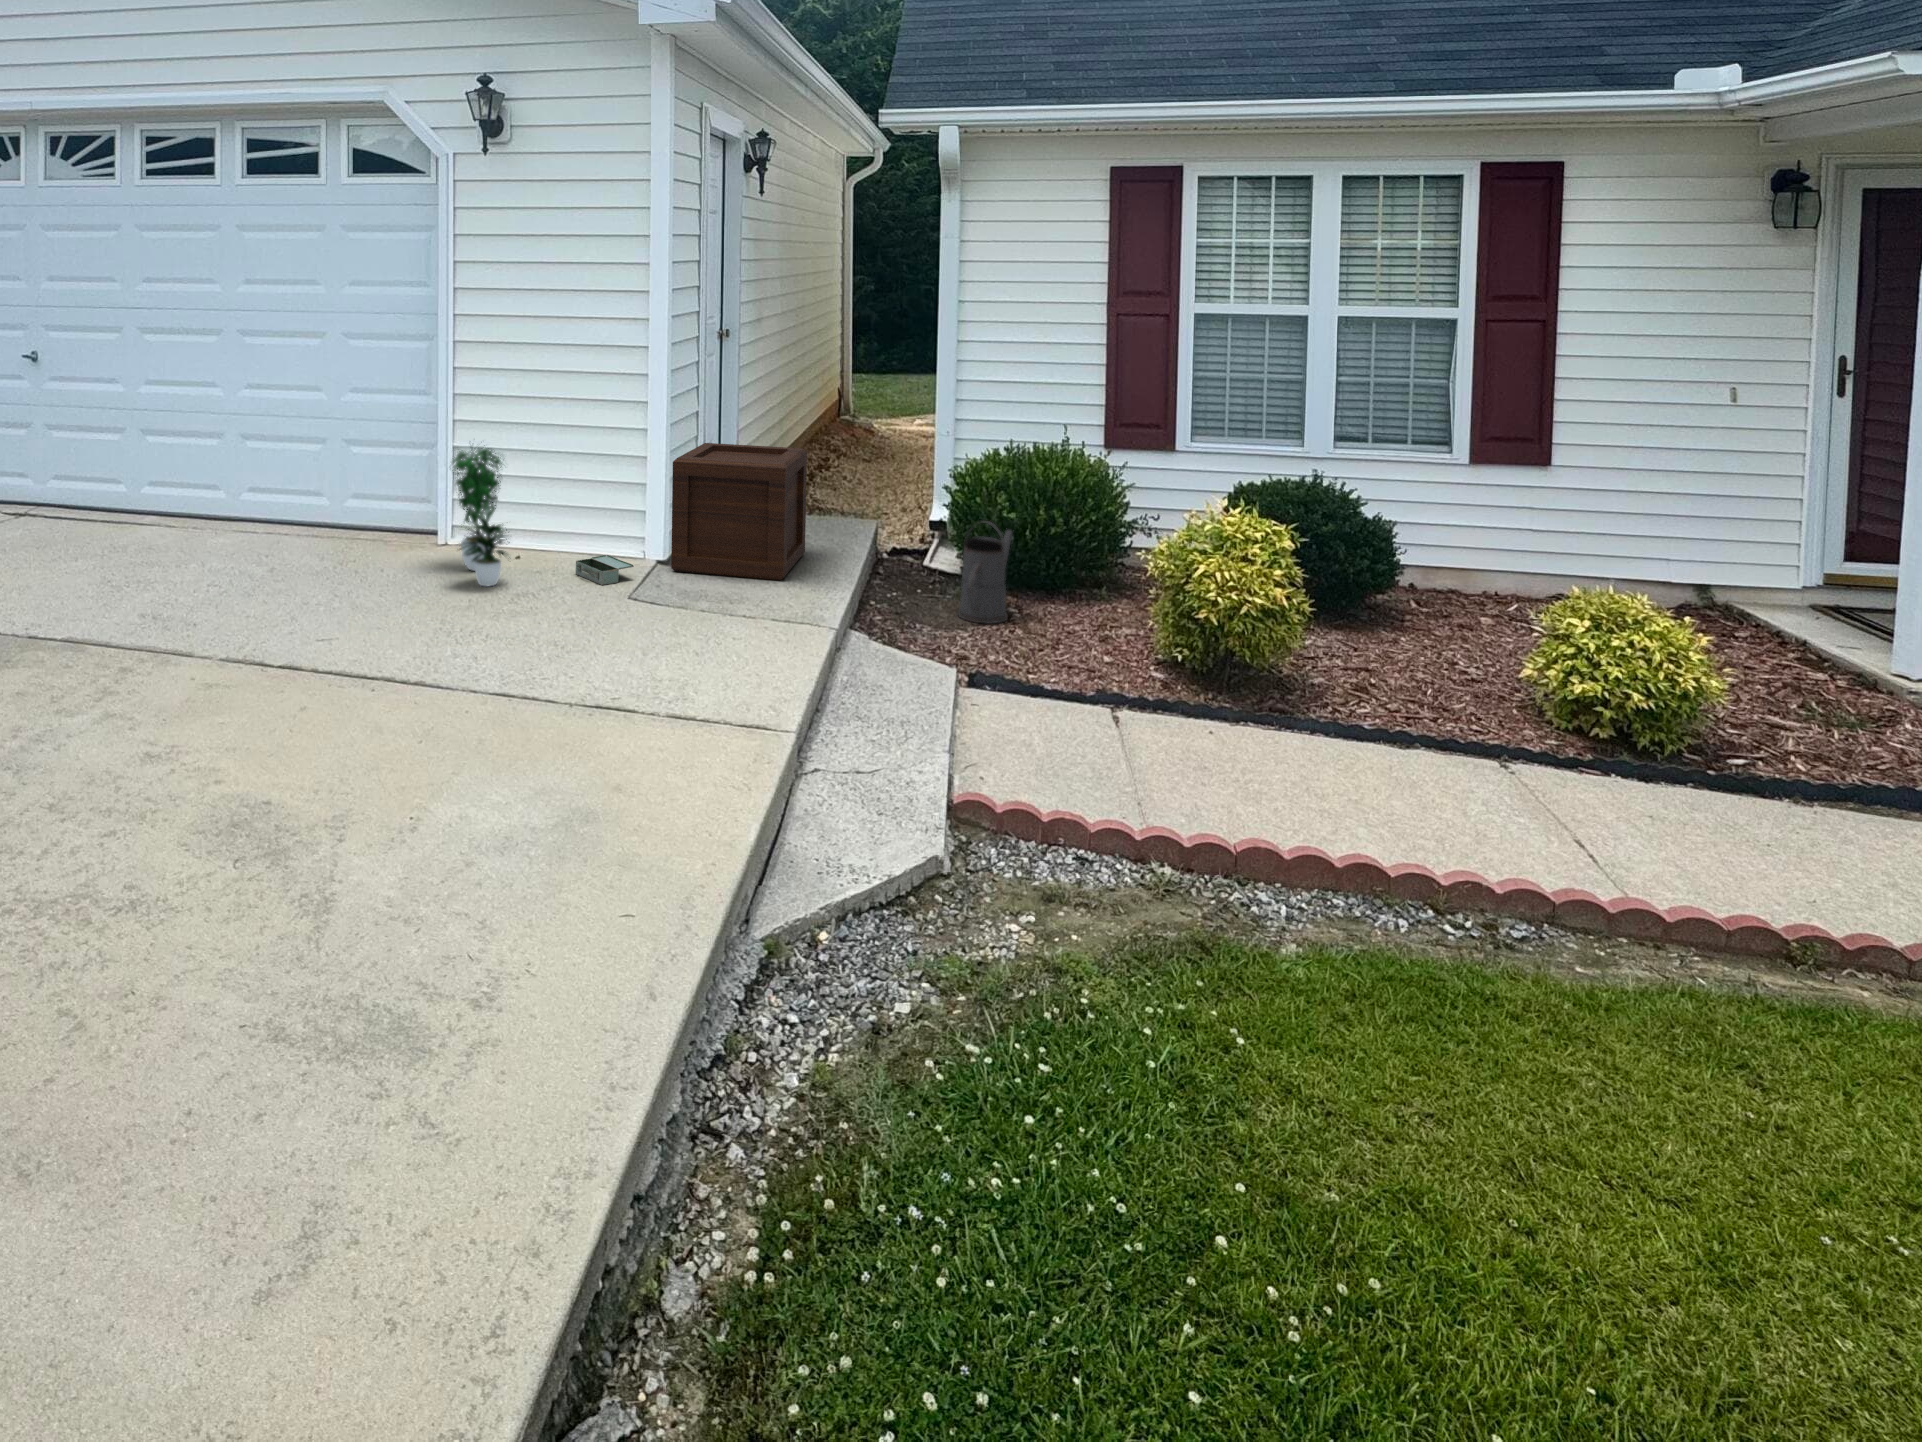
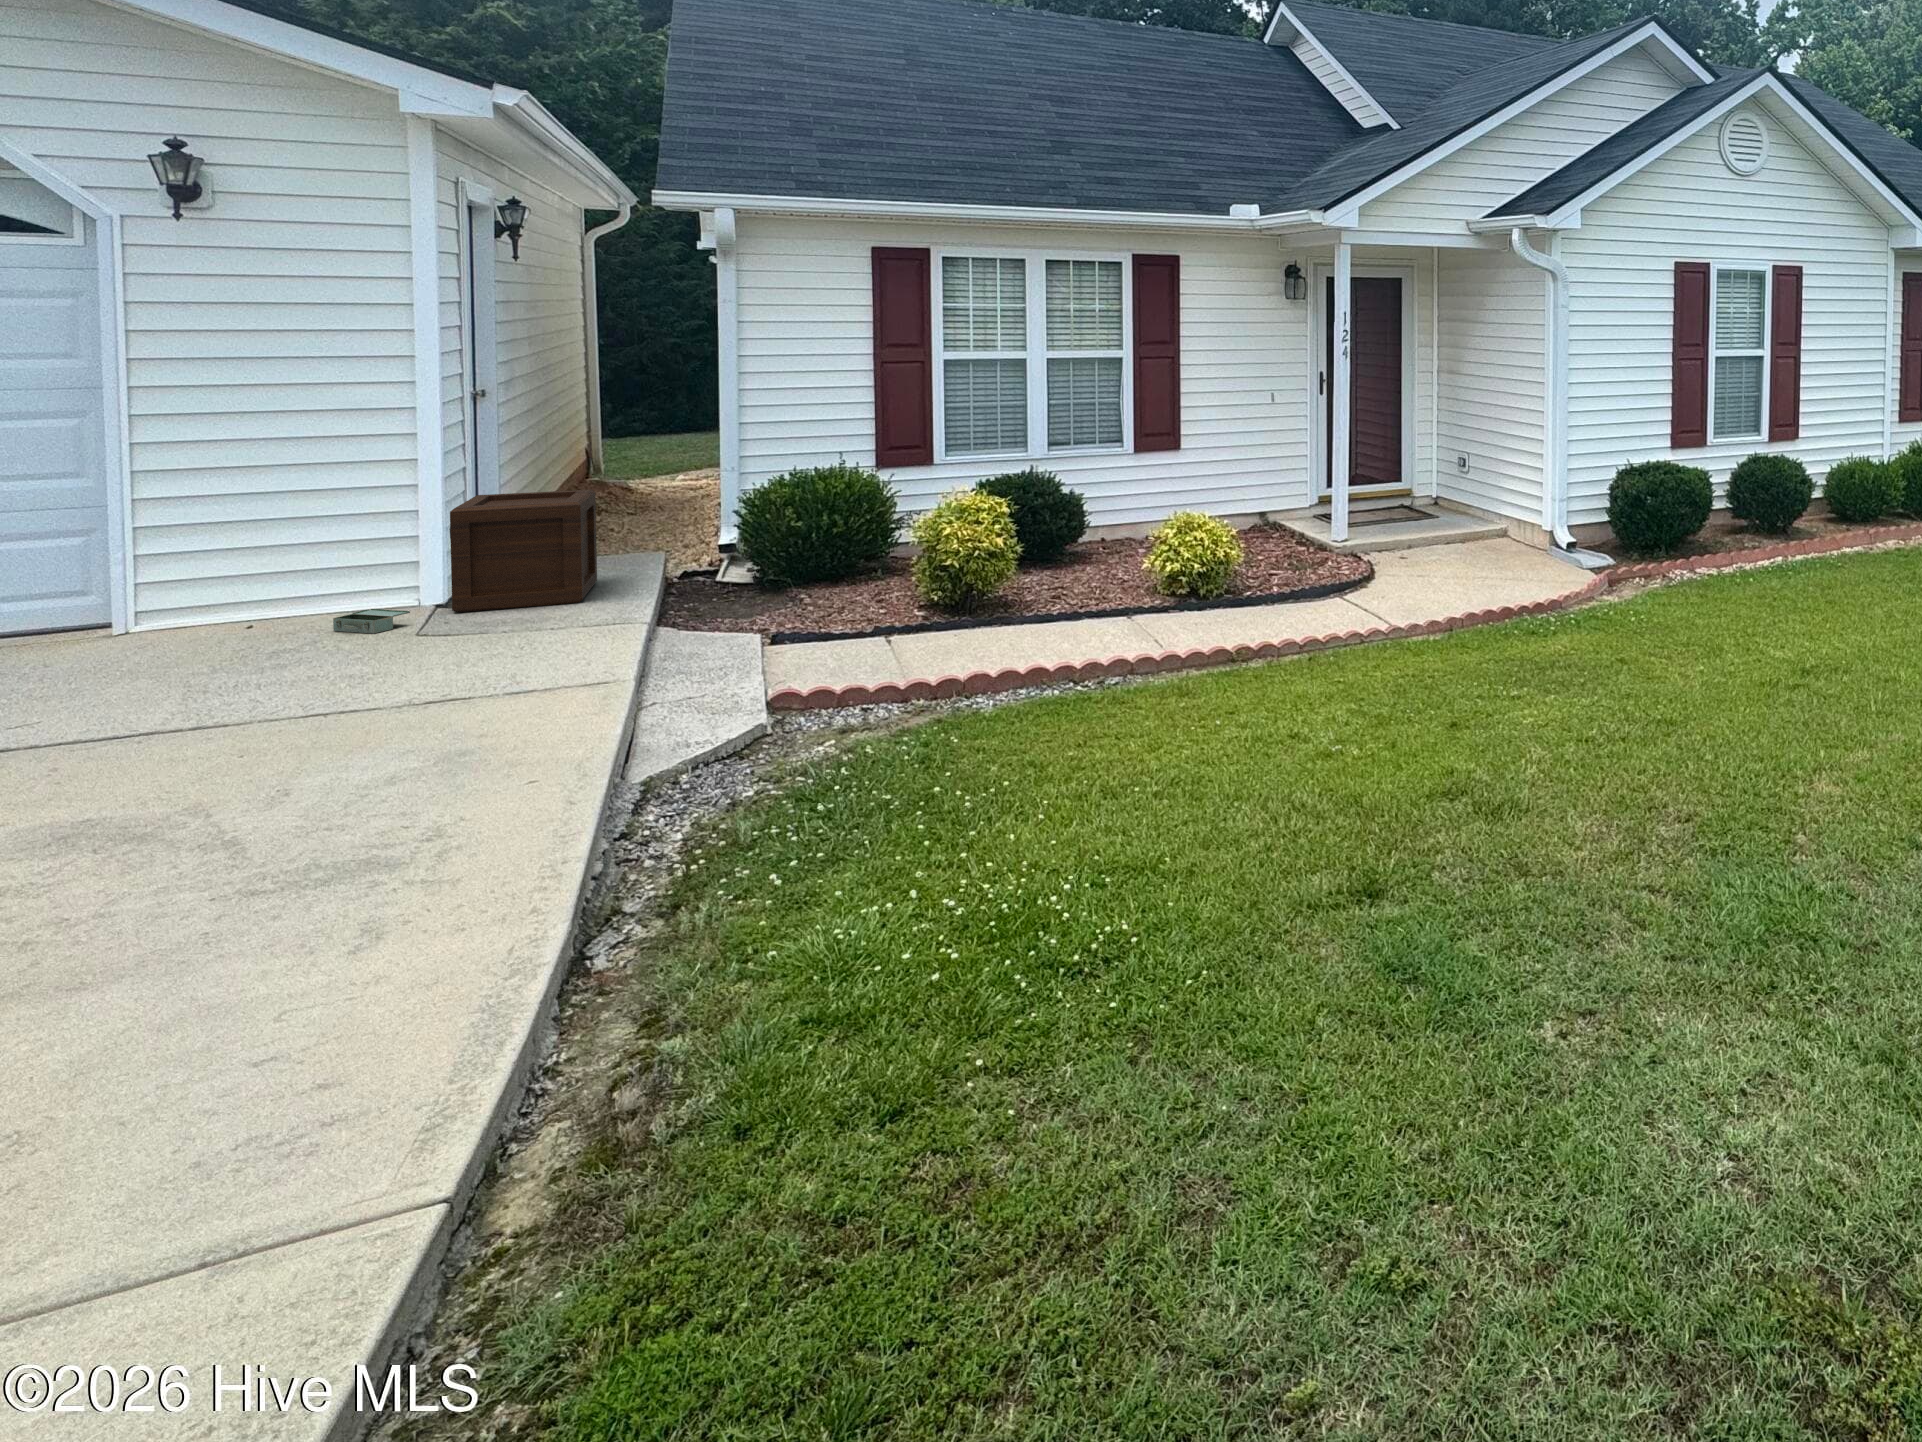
potted plant: present [452,448,510,586] -> none [143,510,255,656]
watering can: present [958,521,1014,624] -> none [754,527,801,607]

